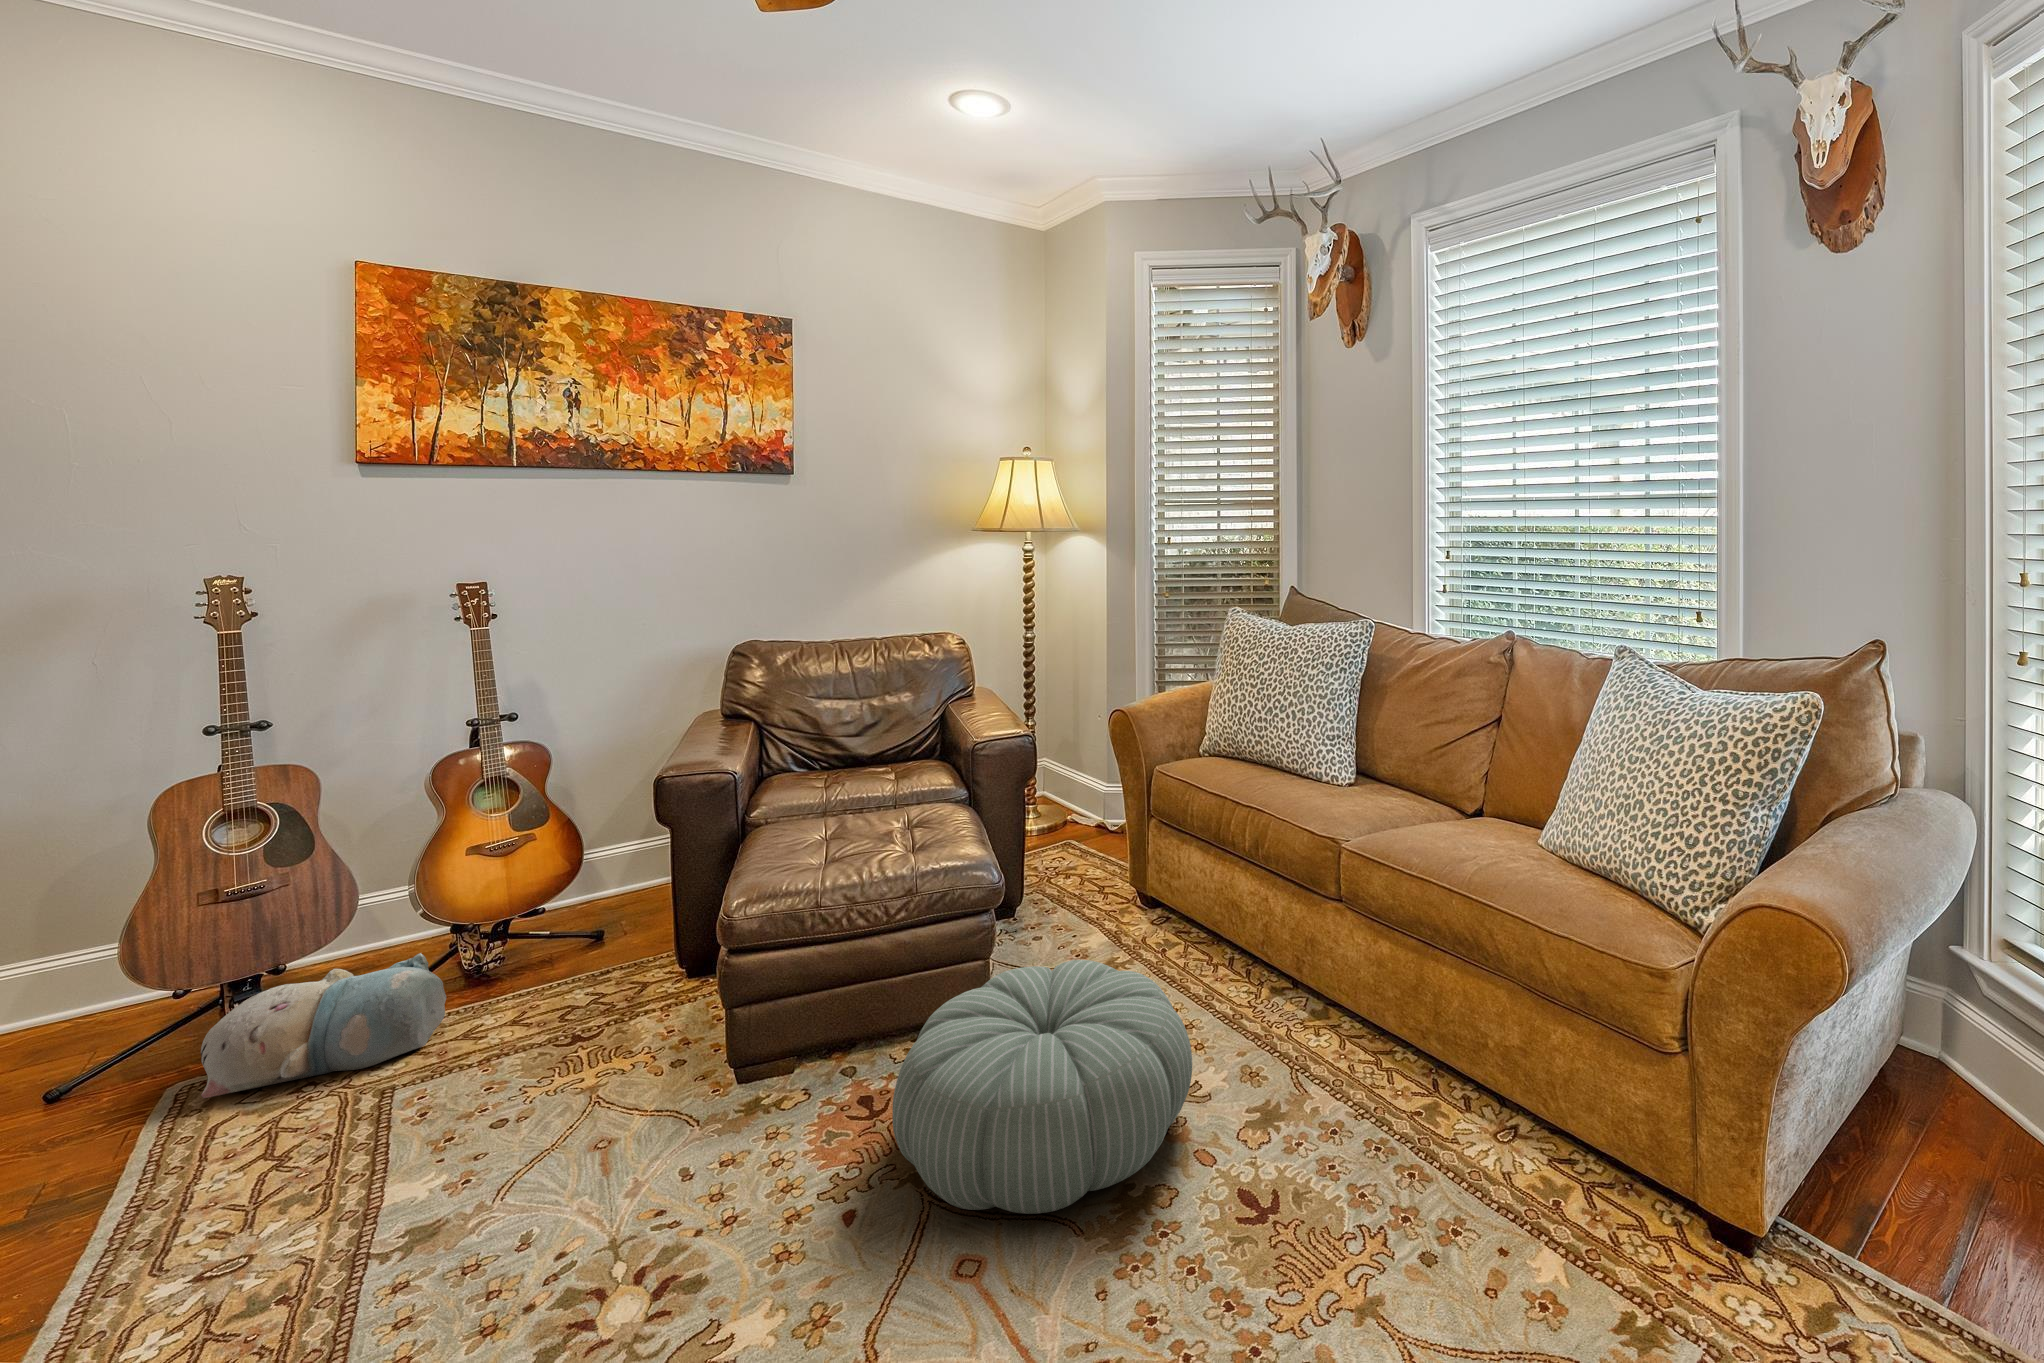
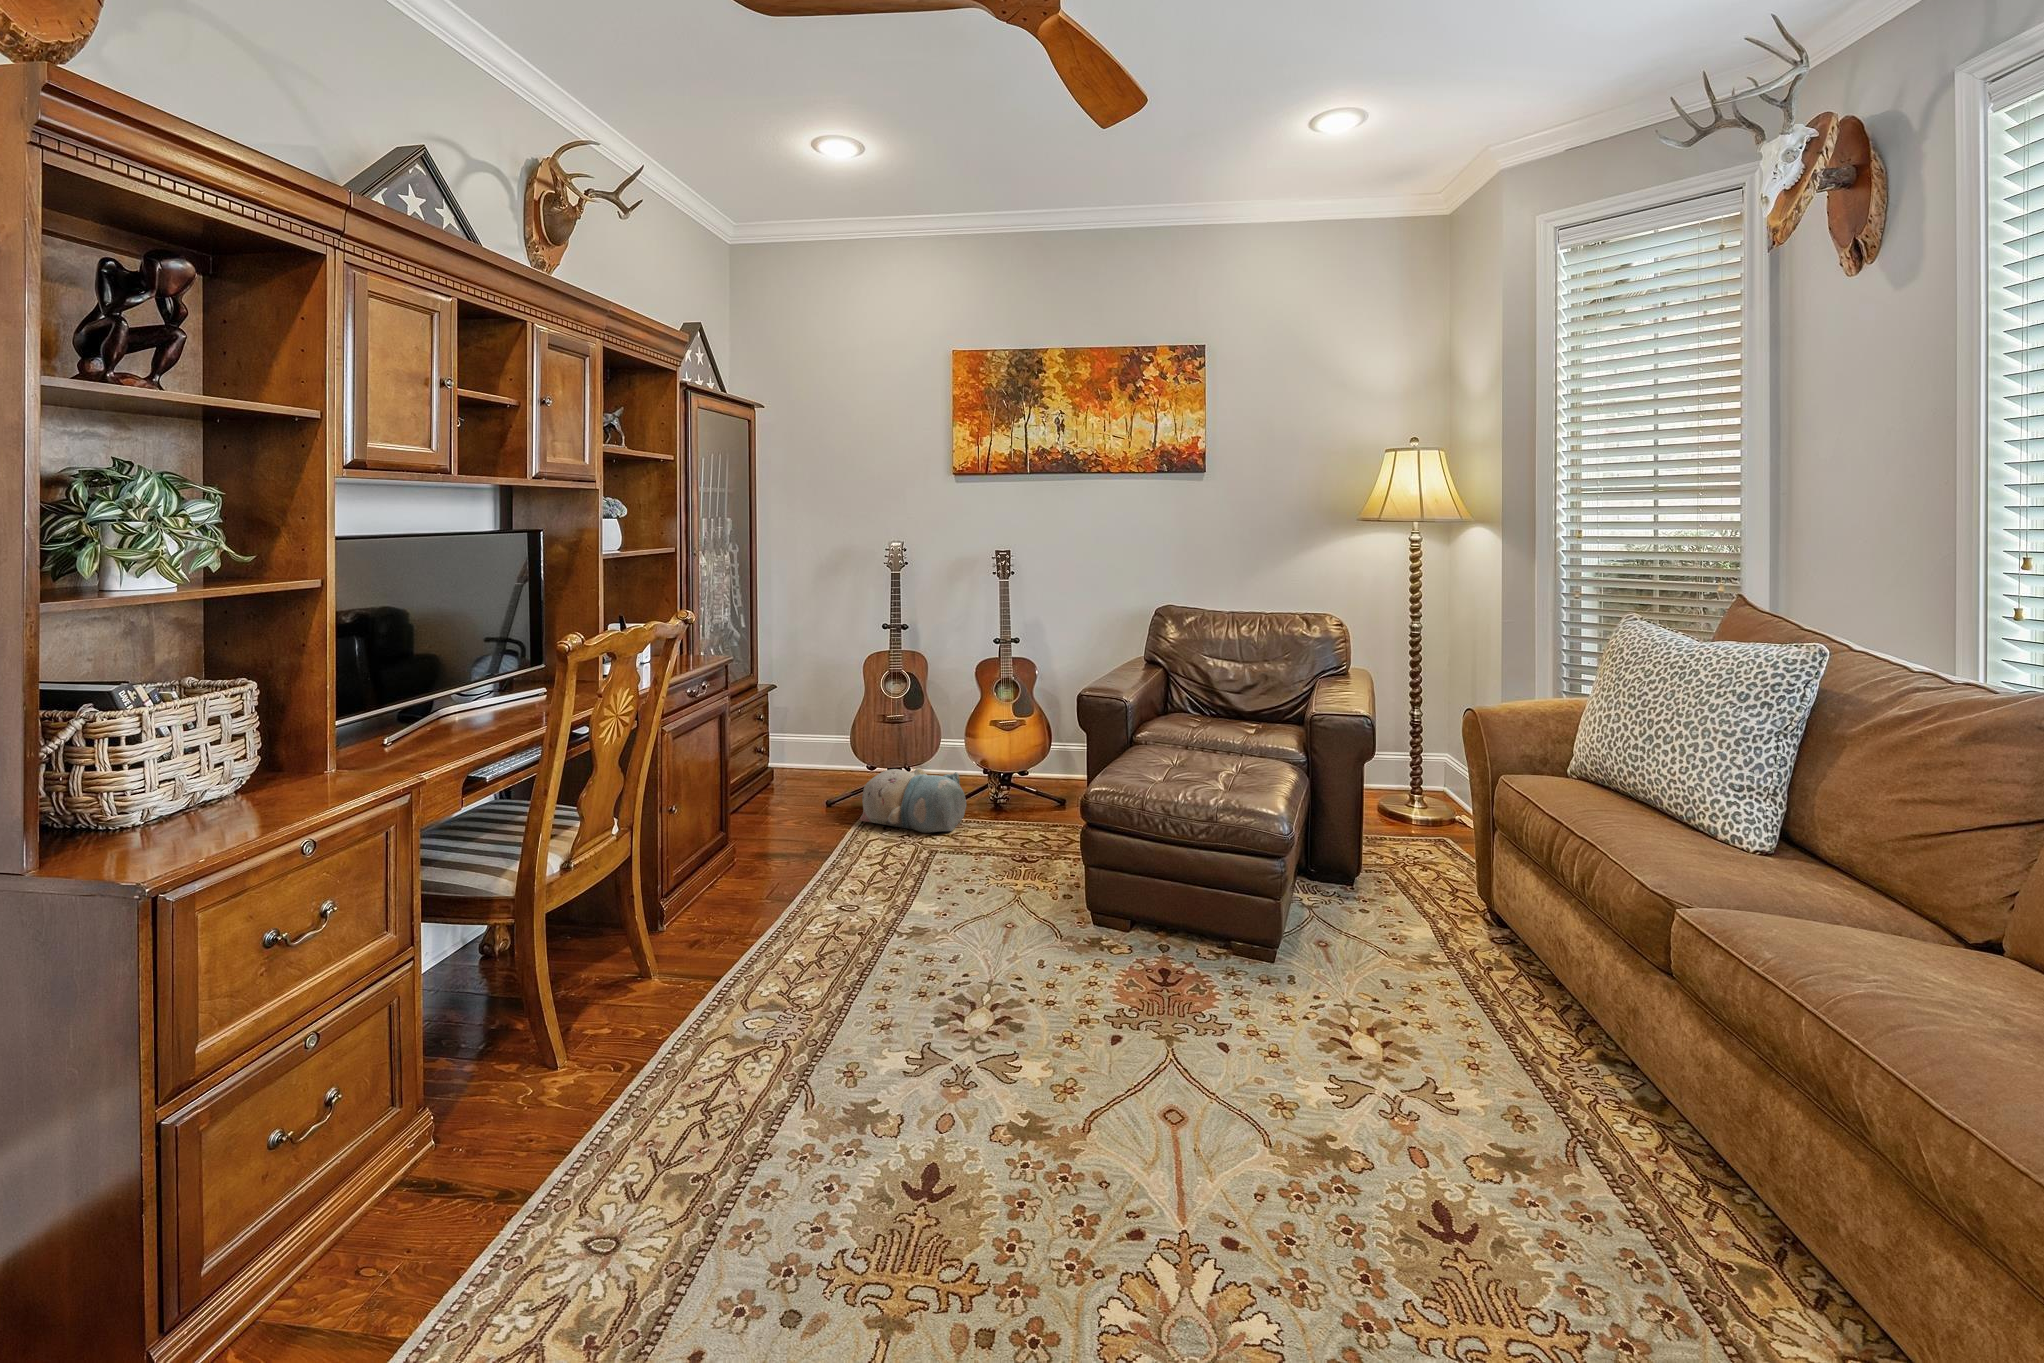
pouf: present [892,960,1192,1214] -> none [1155,912,1434,1129]

